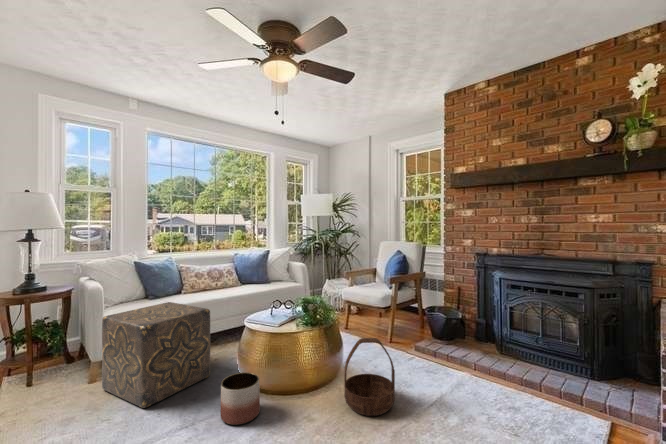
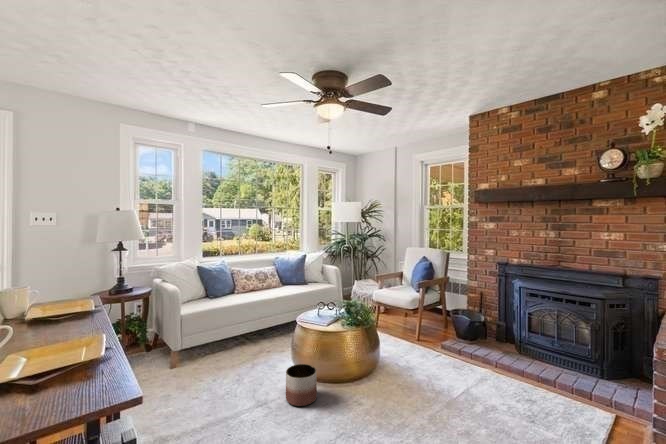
ottoman: present [102,302,210,408] -> none [183,302,268,390]
basket: present [344,338,395,416] -> none [386,338,429,403]

